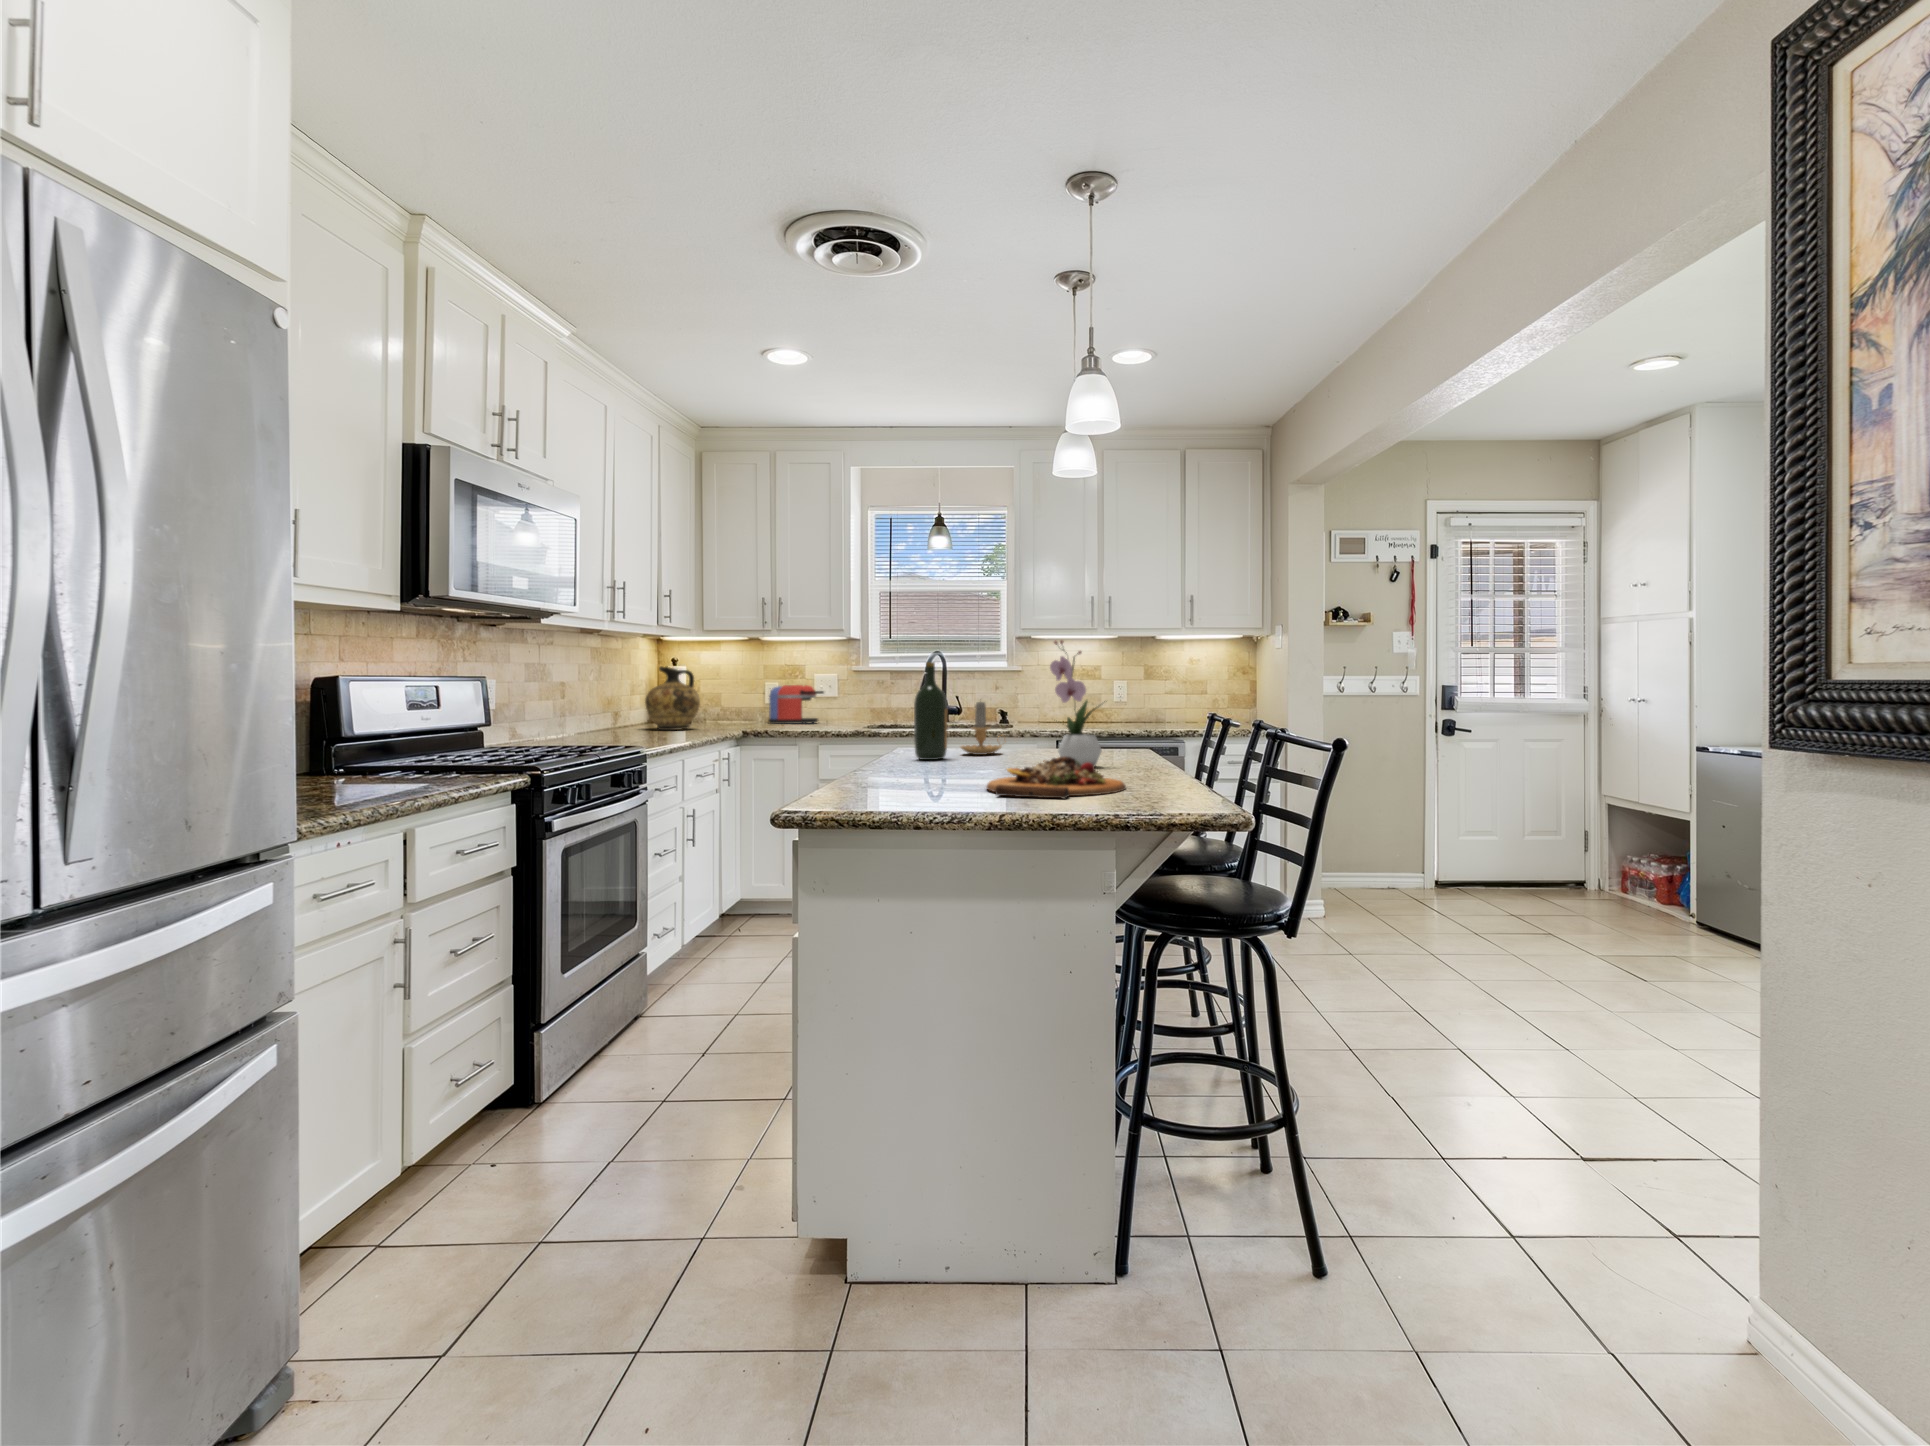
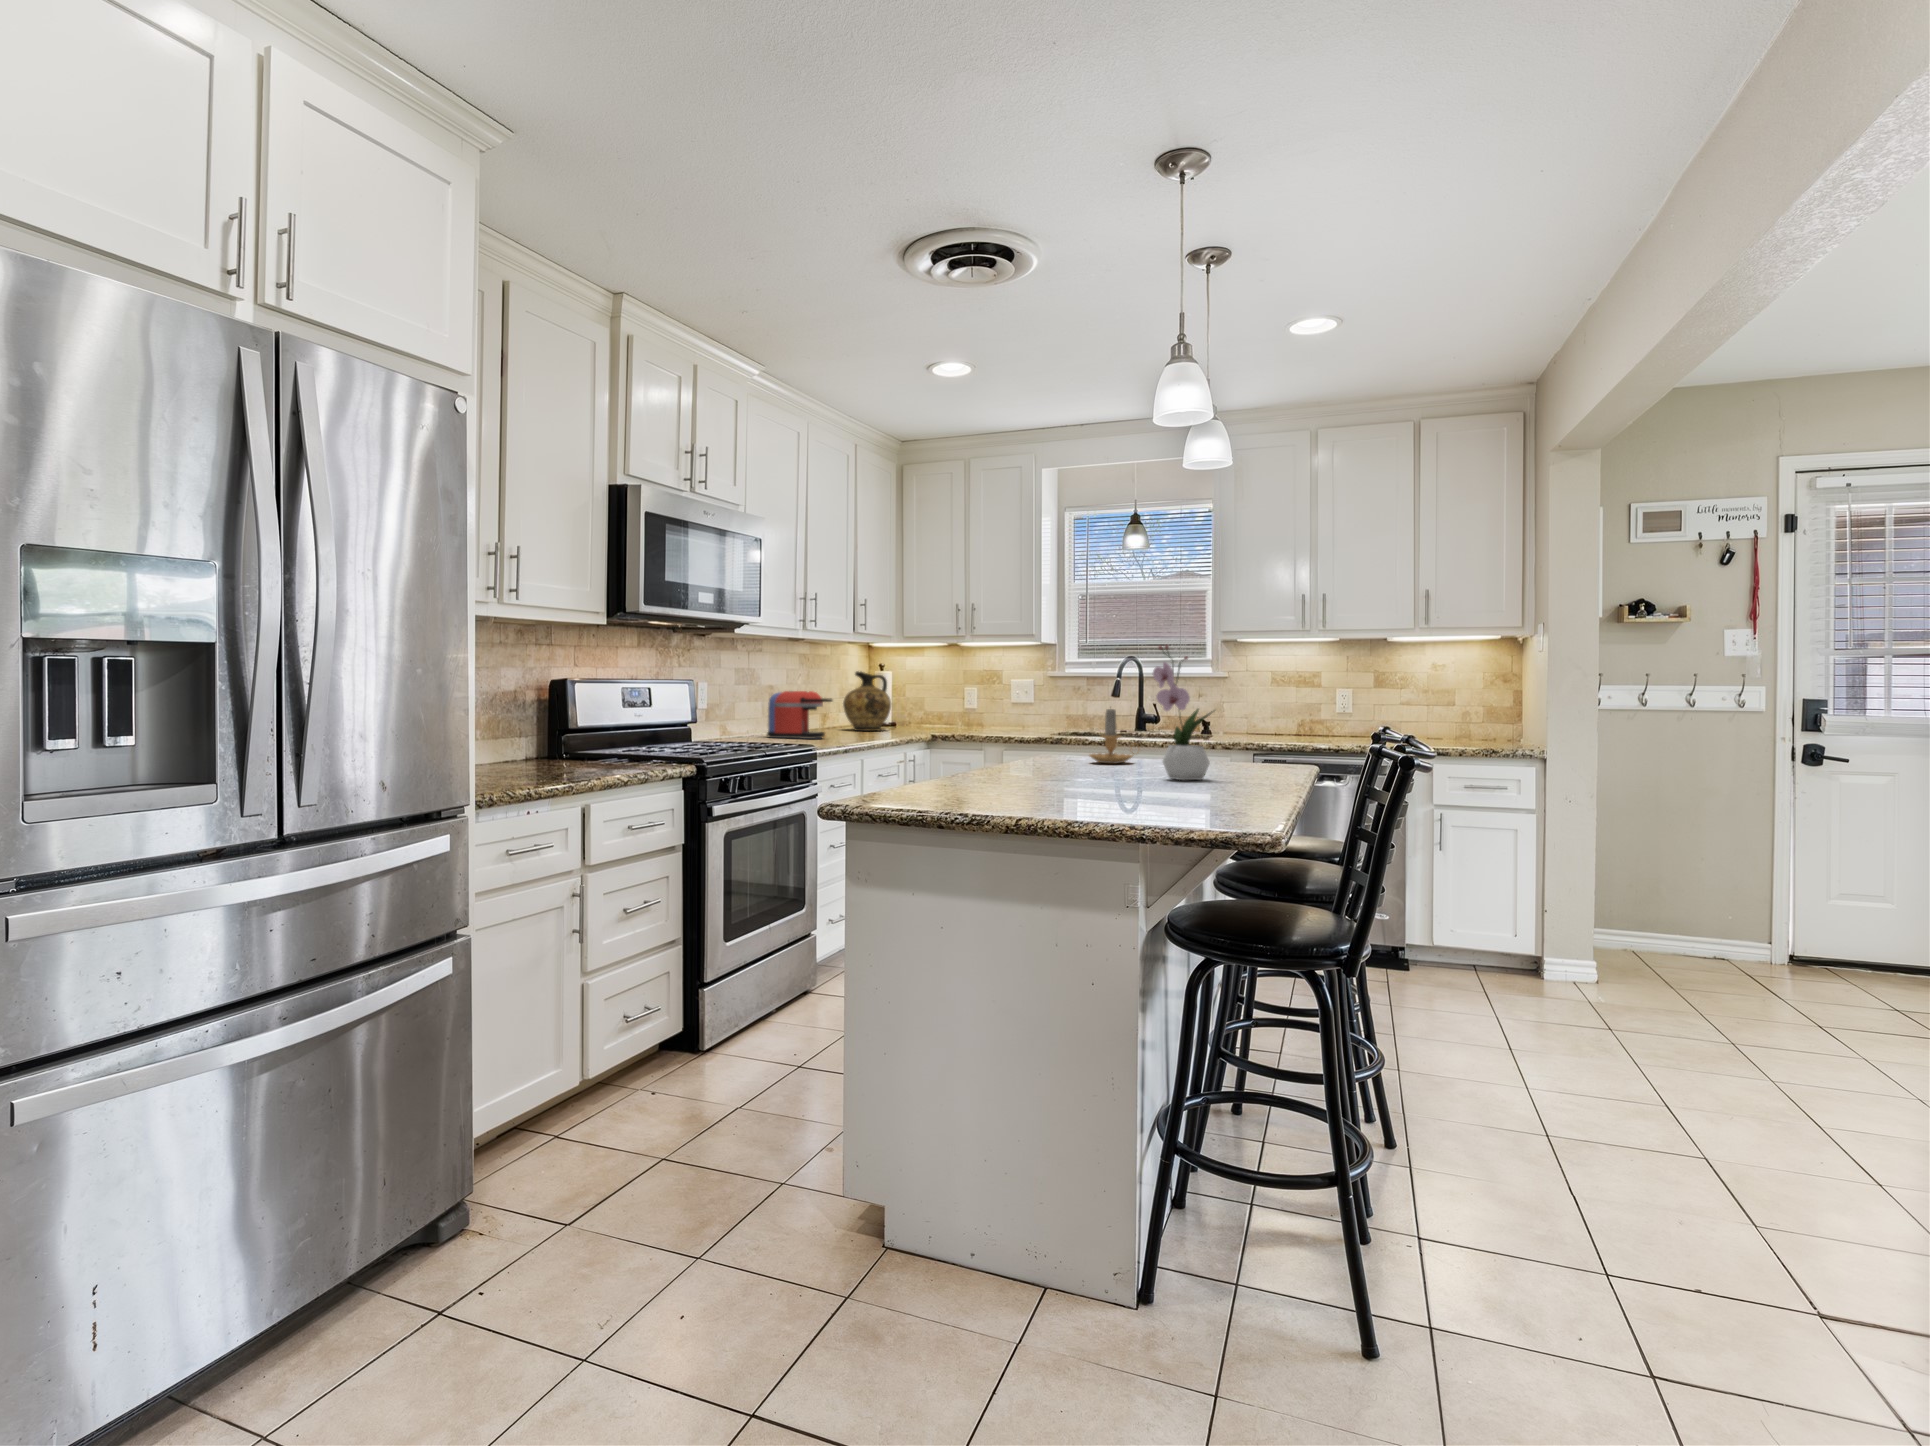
wine bottle: present [914,662,947,760] -> none [1035,668,1069,766]
coffee maker: present [768,685,824,724] -> present [767,691,832,739]
cutting board: present [986,756,1126,799] -> none [1042,766,1193,808]

